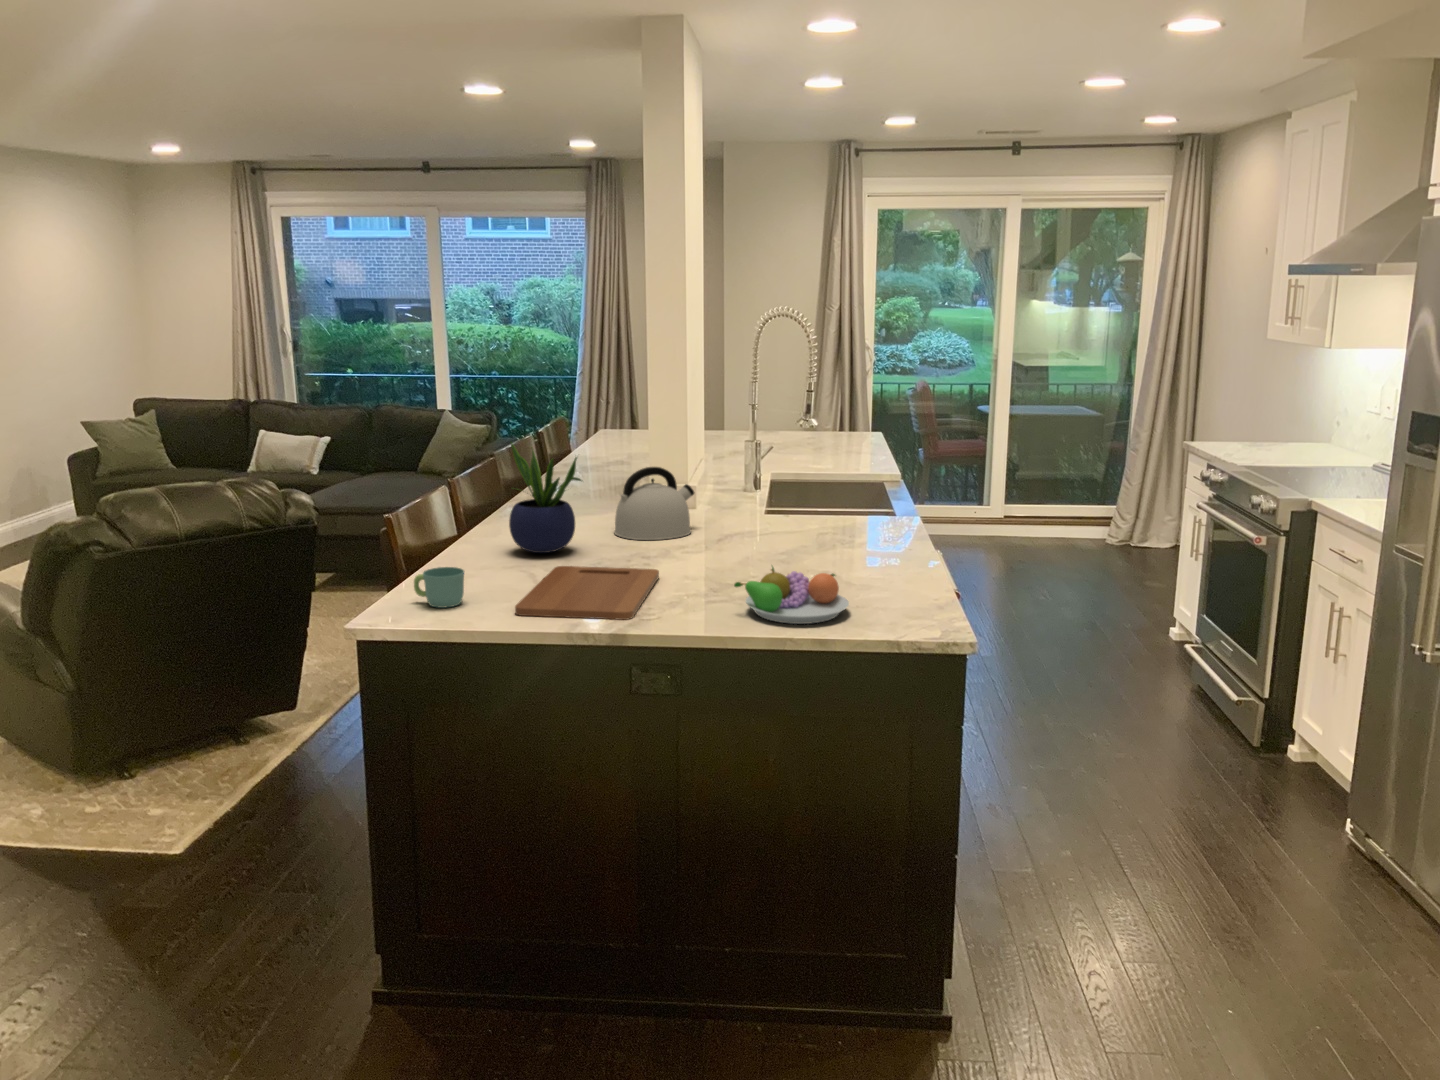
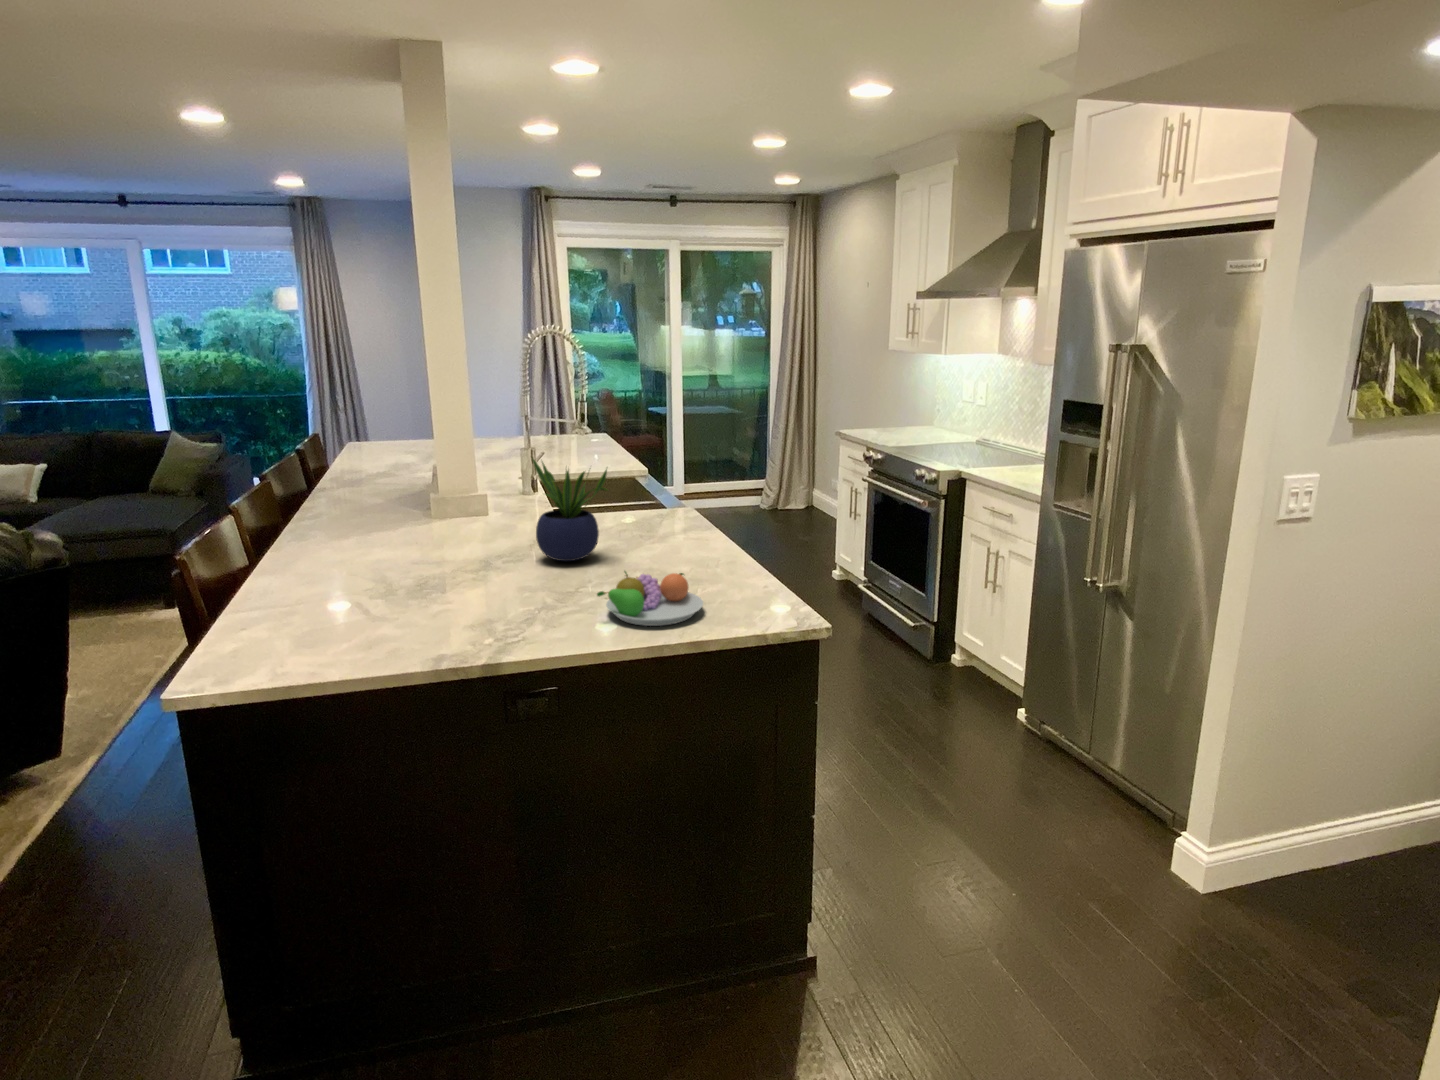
potted plant: present [509,444,581,553] -> present [532,459,607,561]
kettle: present [614,467,694,540] -> none [423,481,500,553]
cutting board: present [515,566,659,620] -> none [372,583,502,652]
mug: present [414,567,464,608] -> none [245,608,306,654]

